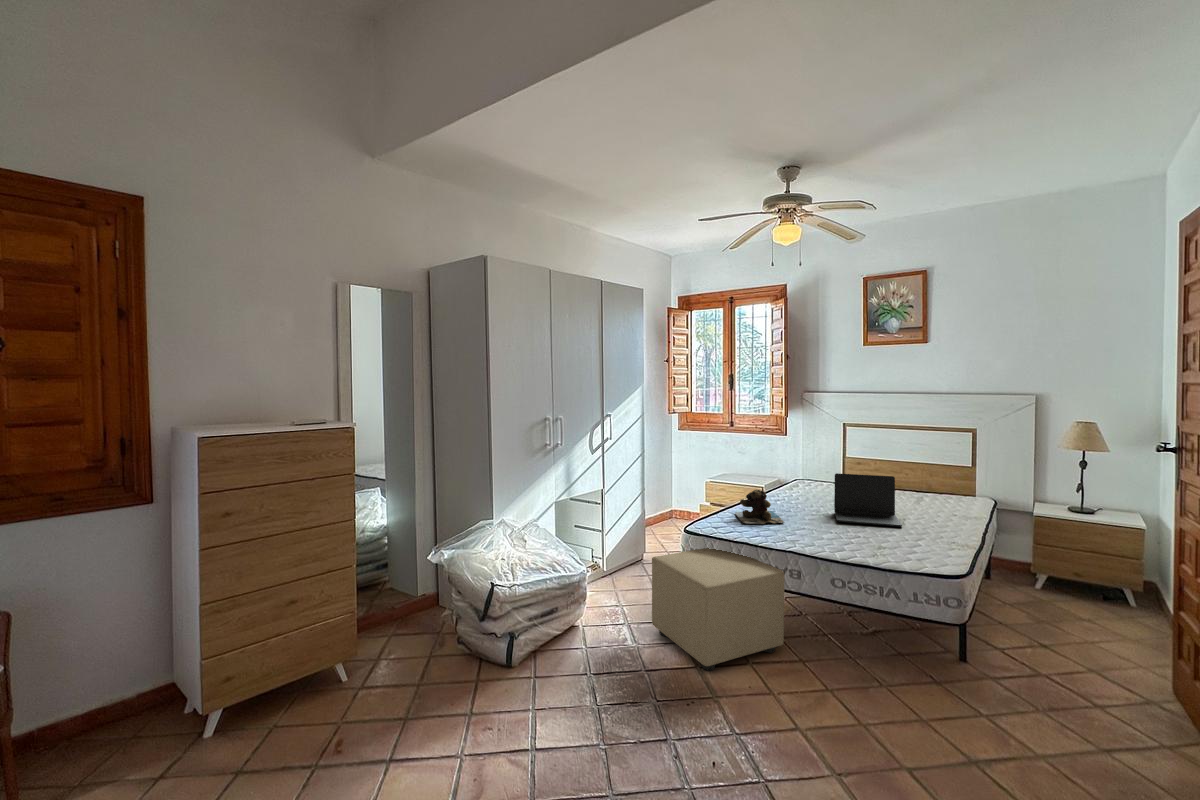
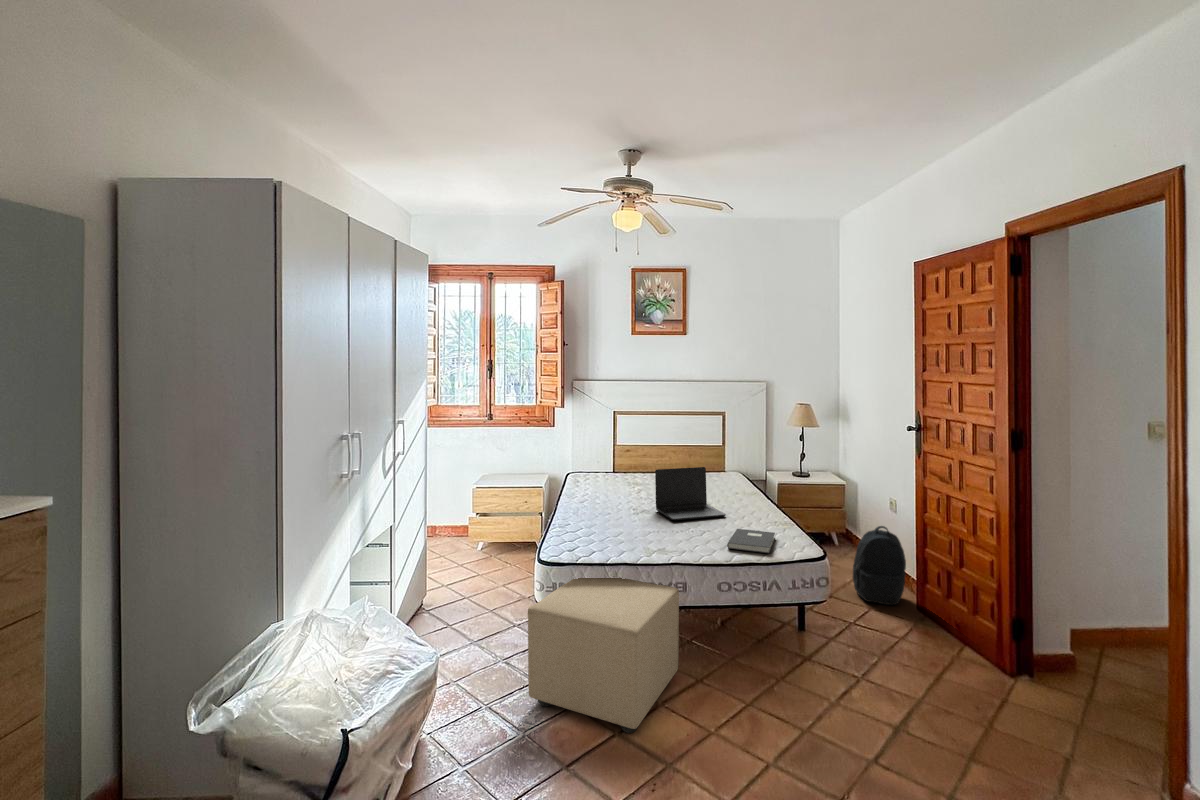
teddy bear: present [735,489,784,524] -> none [567,497,630,540]
book: none [859,537,929,562] -> present [727,529,775,553]
backpack: none [1084,572,1169,675] -> present [853,526,906,605]

